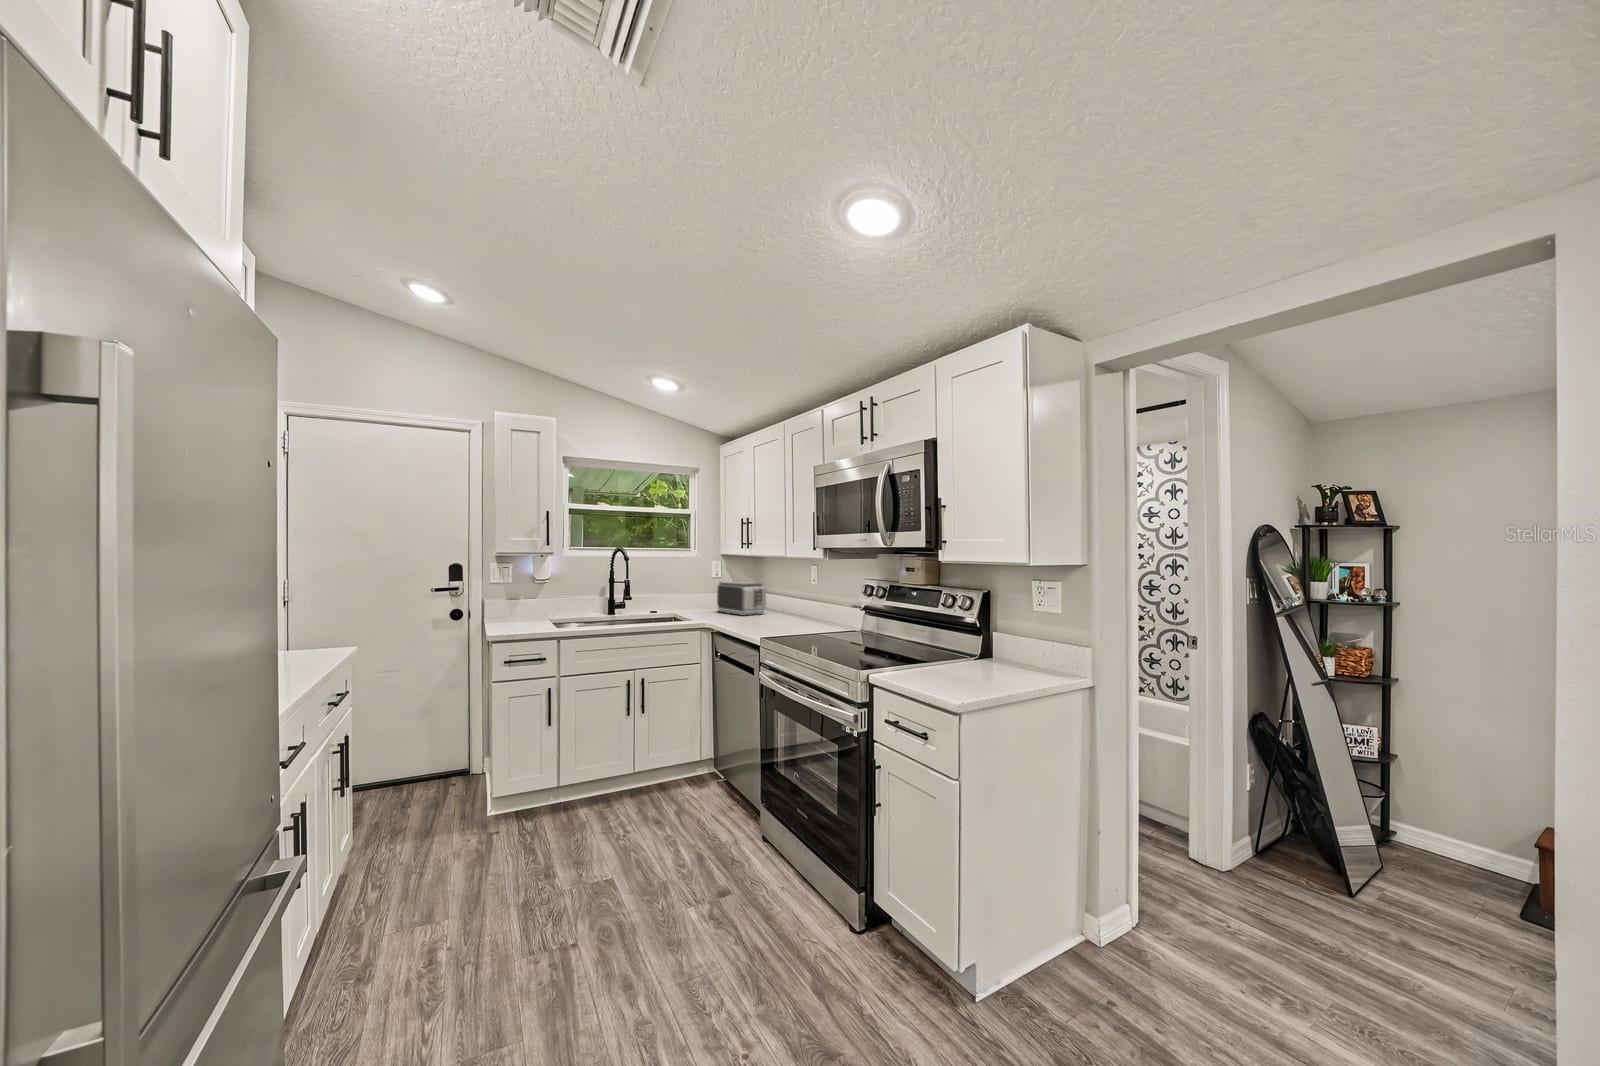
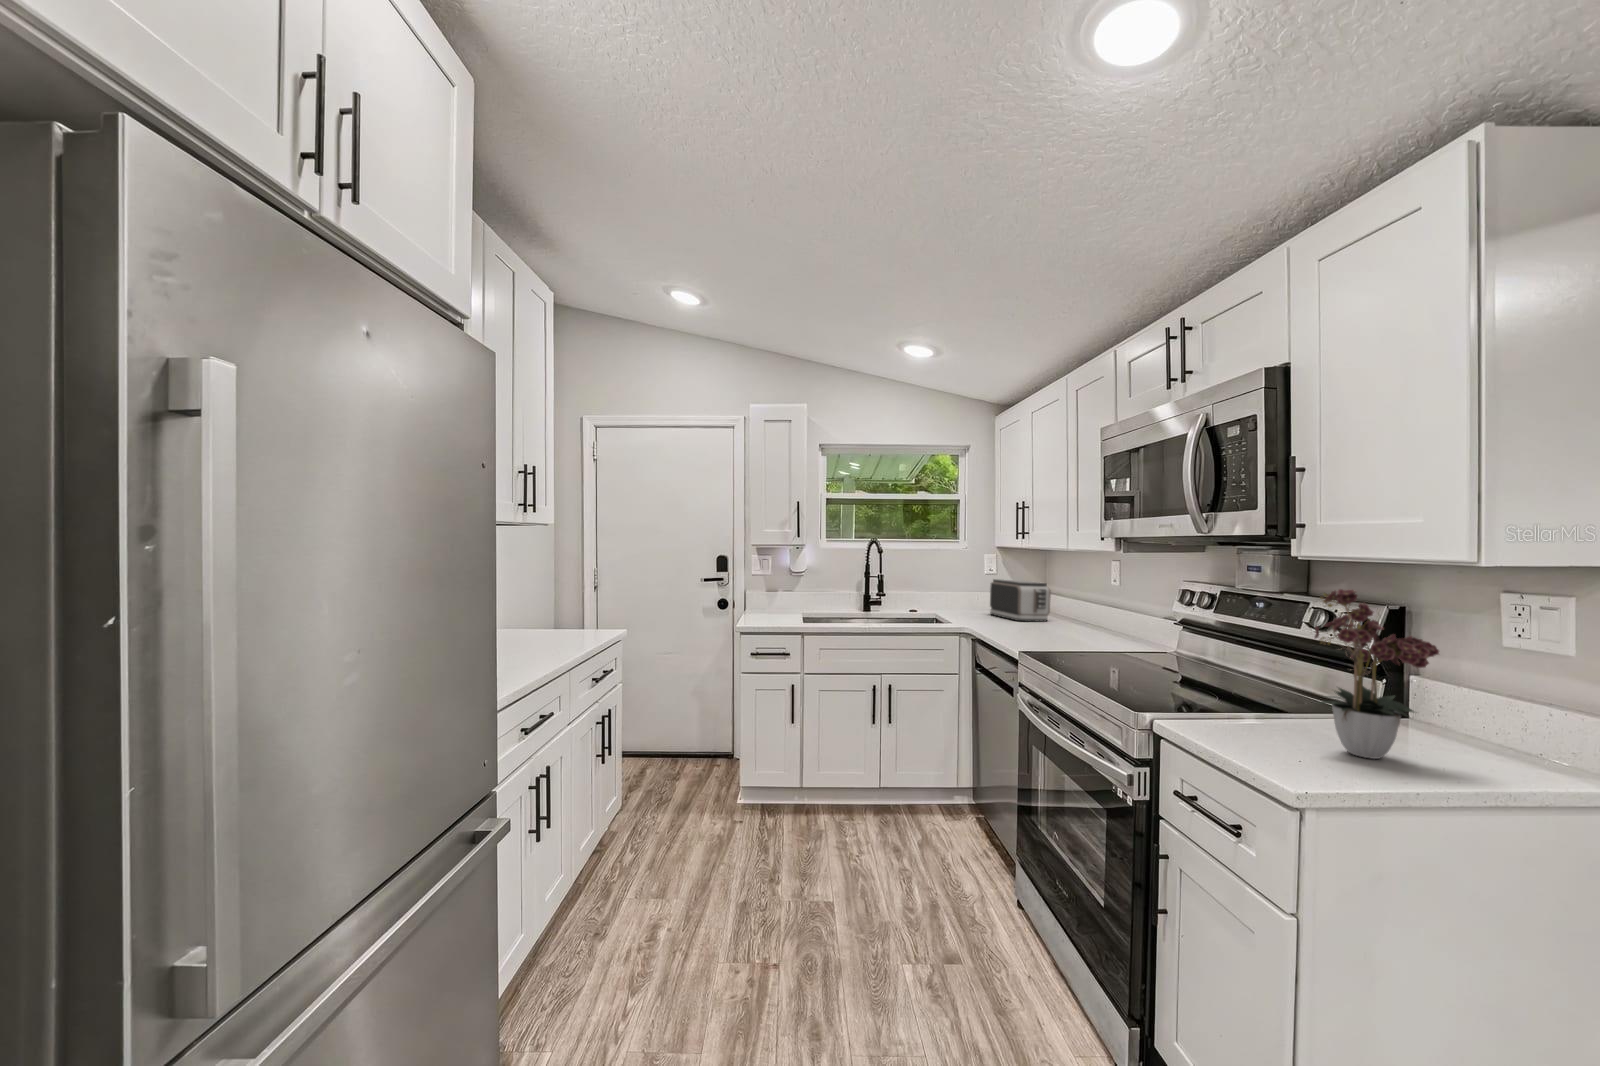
flower arrangement: none [956,577,1022,682] -> present [1315,589,1439,759]

